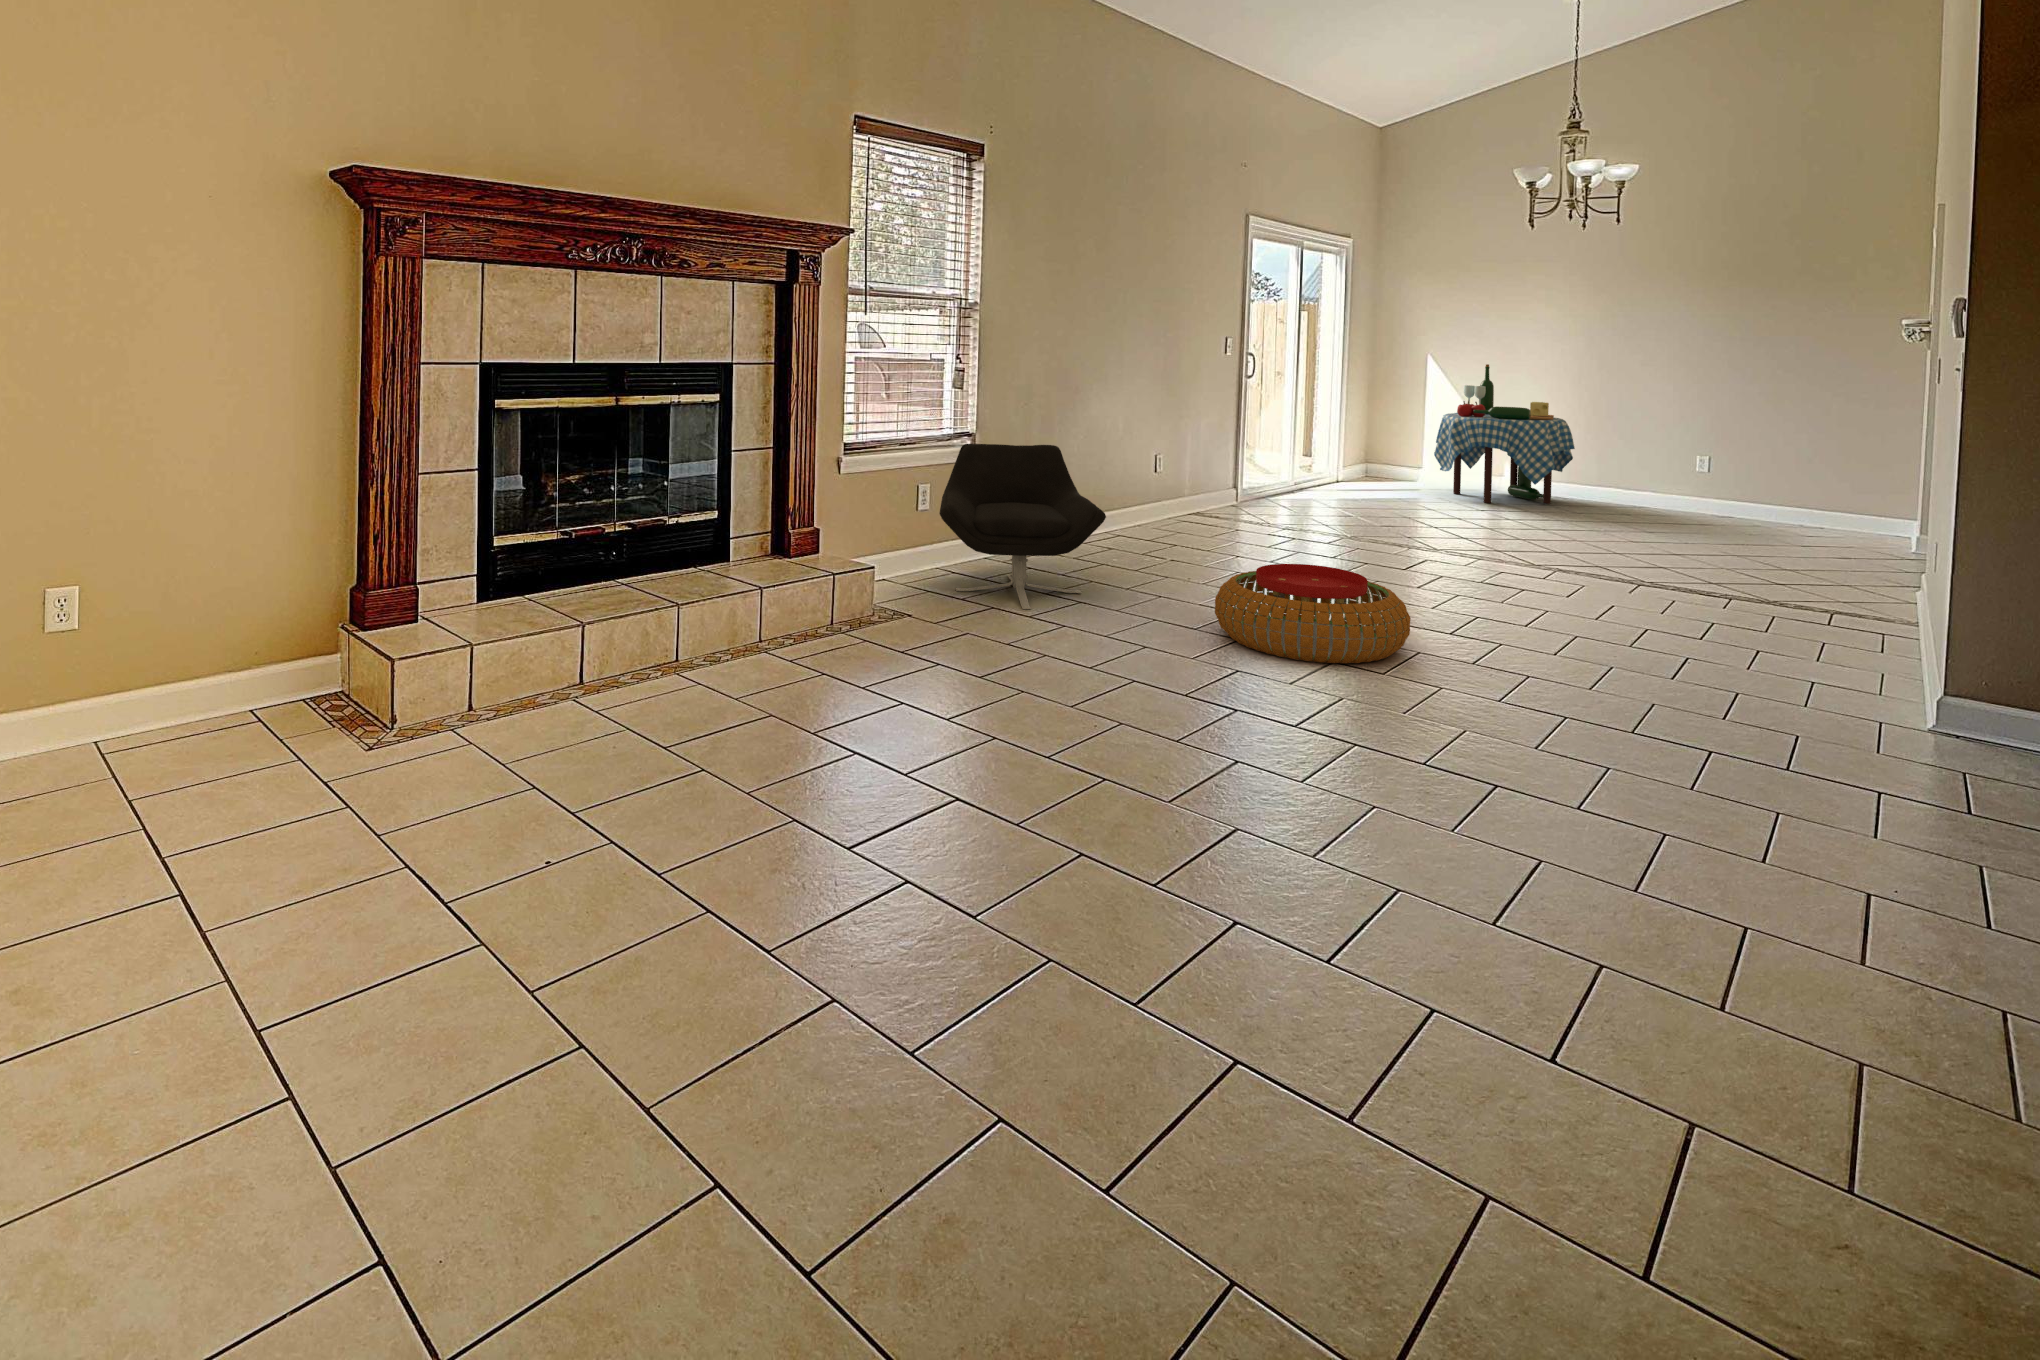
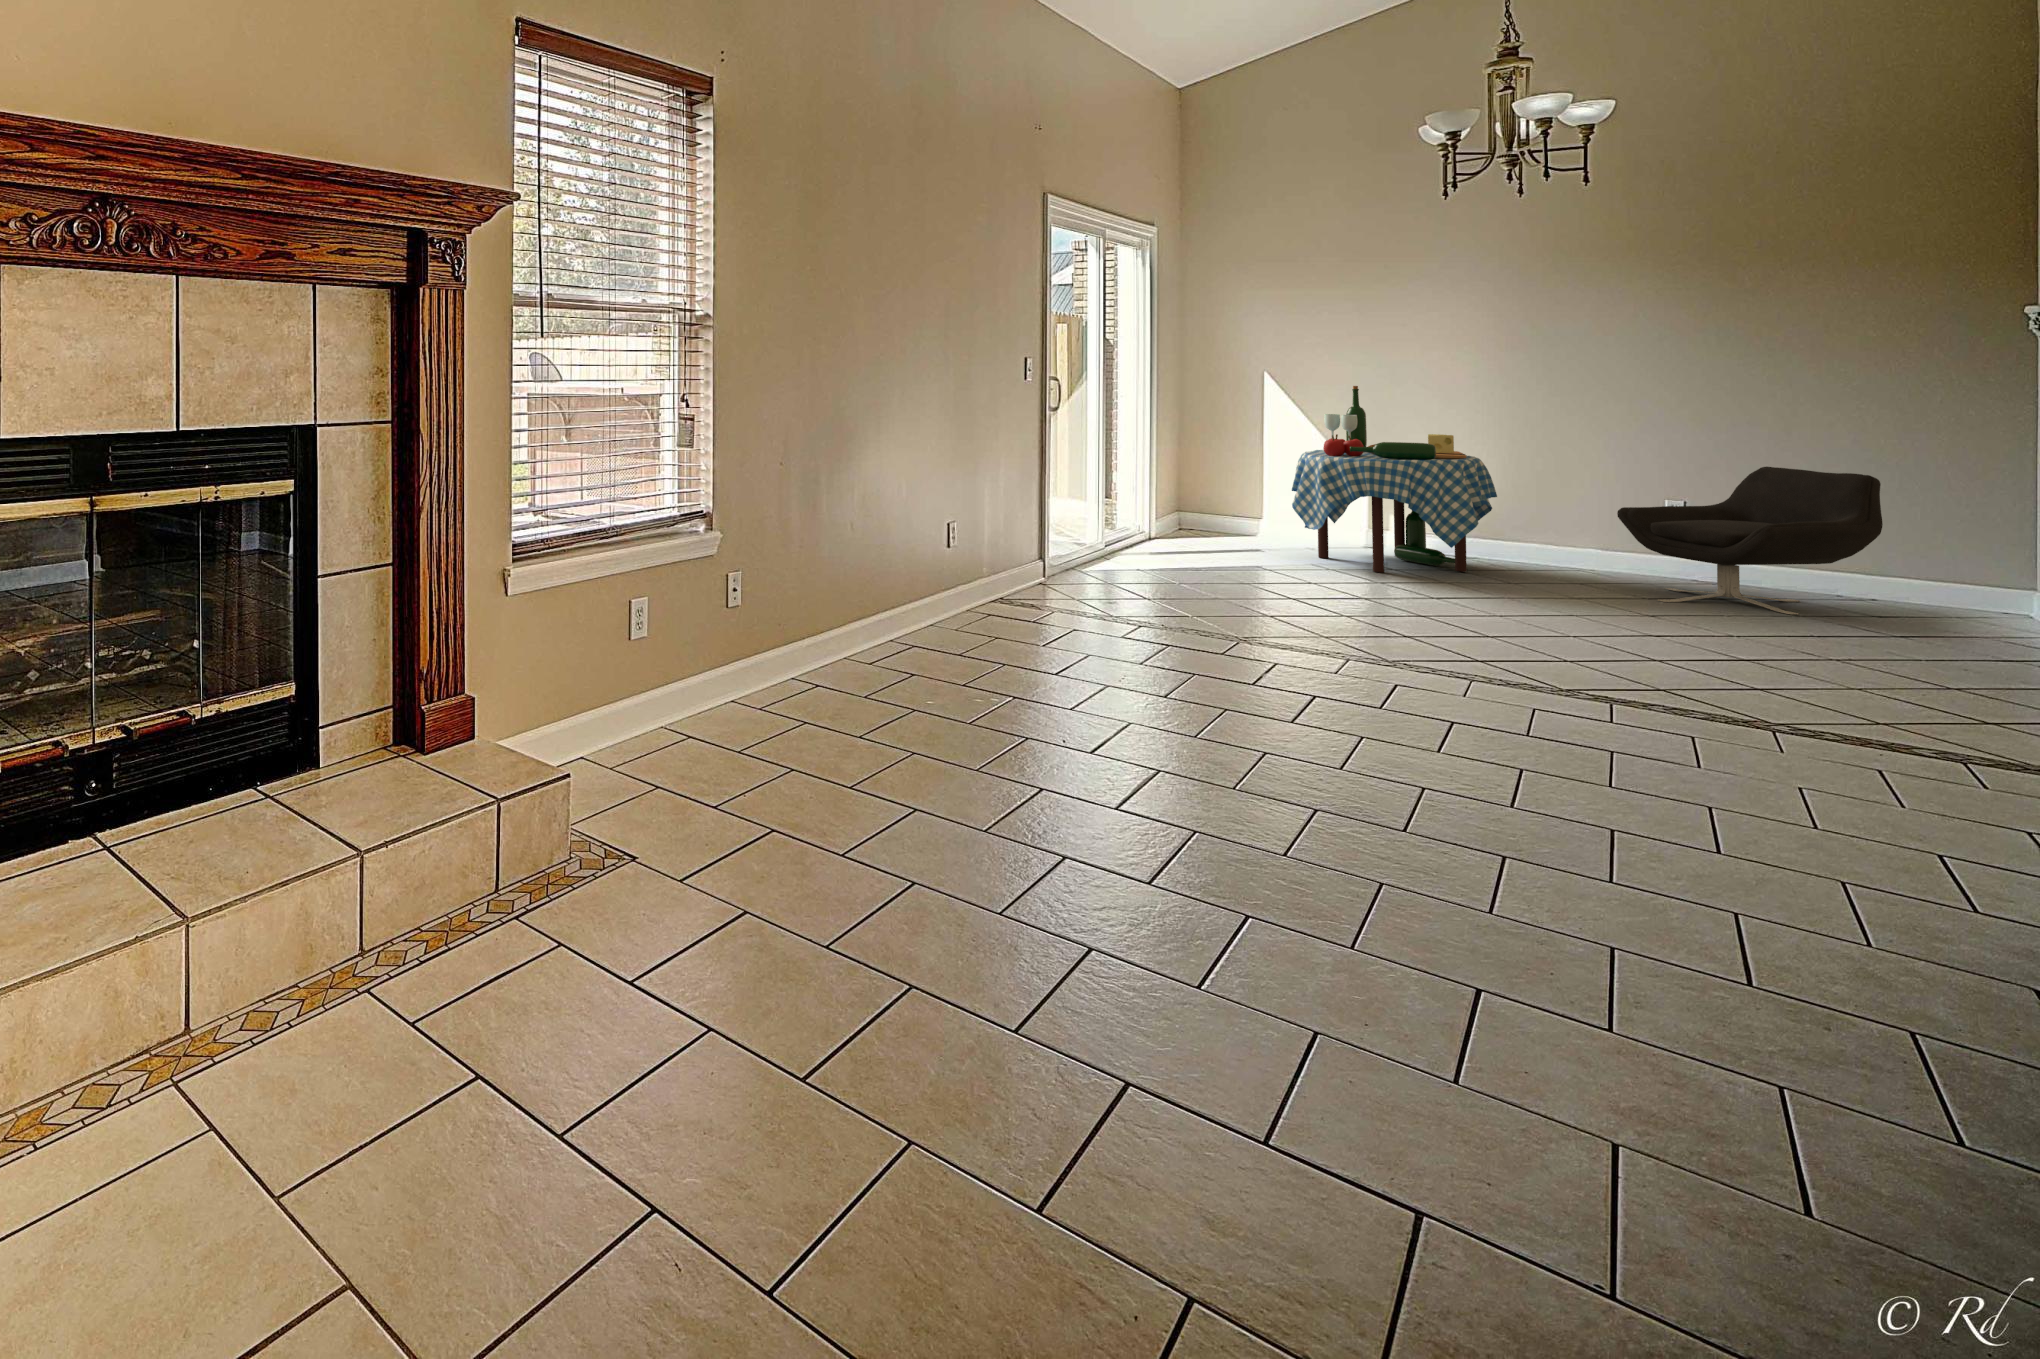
lounge chair: present [939,444,1106,609] -> present [1617,467,1883,615]
pouf: present [1215,564,1411,663] -> none [1177,754,1605,987]

